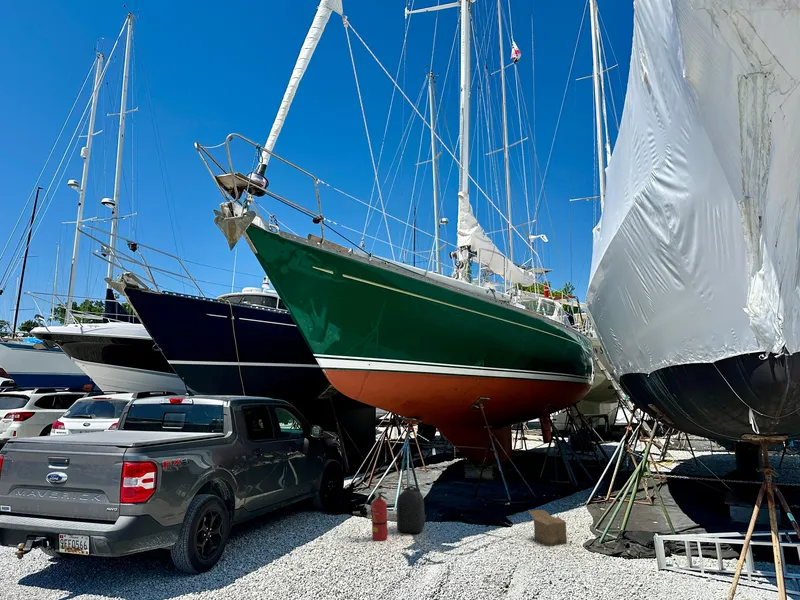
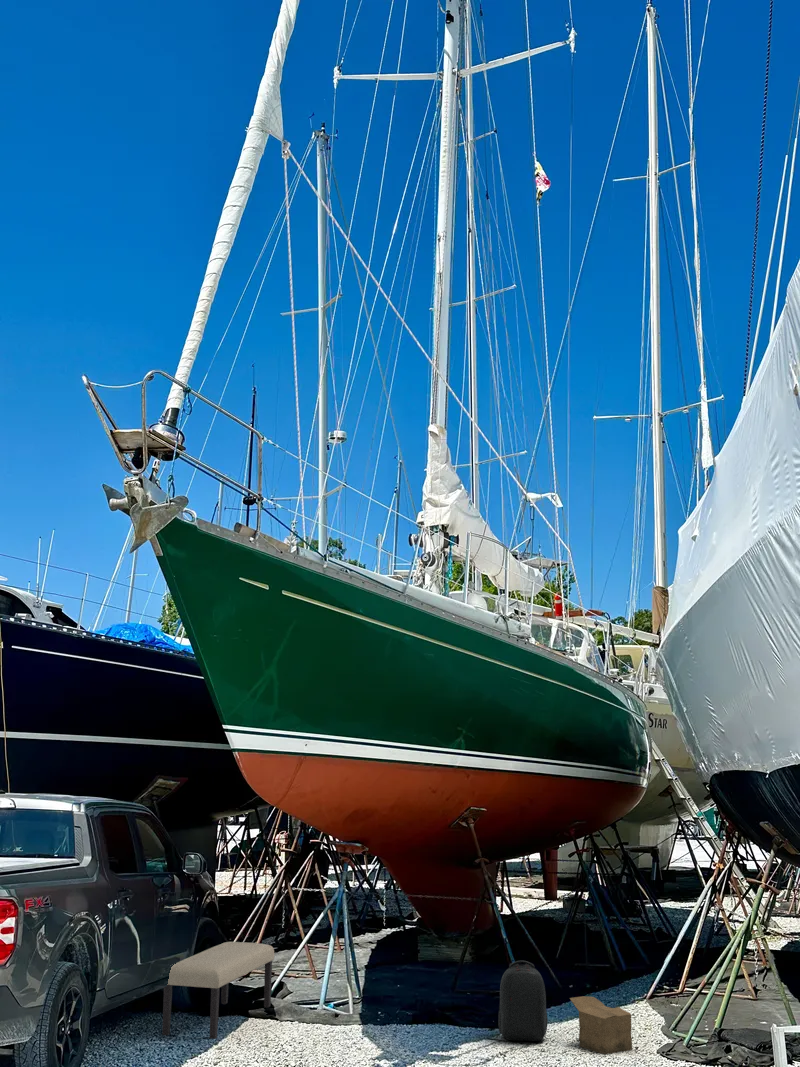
bench: none [298,475,367,532] -> present [162,942,274,1039]
backpack: present [397,487,425,533] -> present [499,961,548,1041]
fire extinguisher: present [370,492,388,541] -> none [302,966,336,1052]

